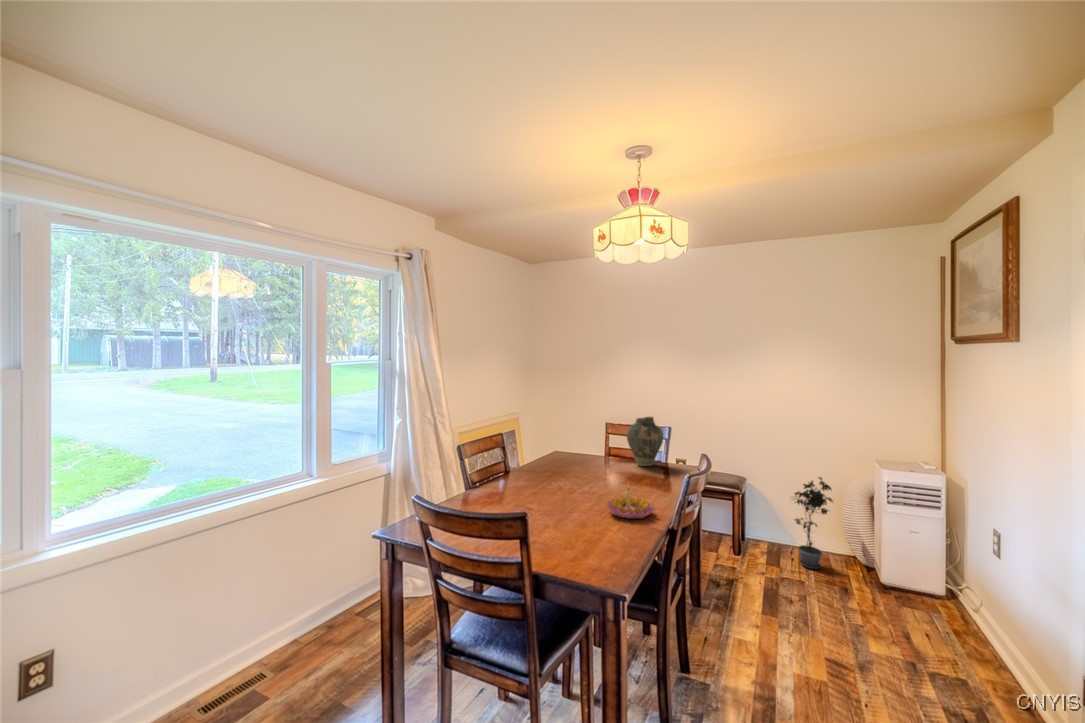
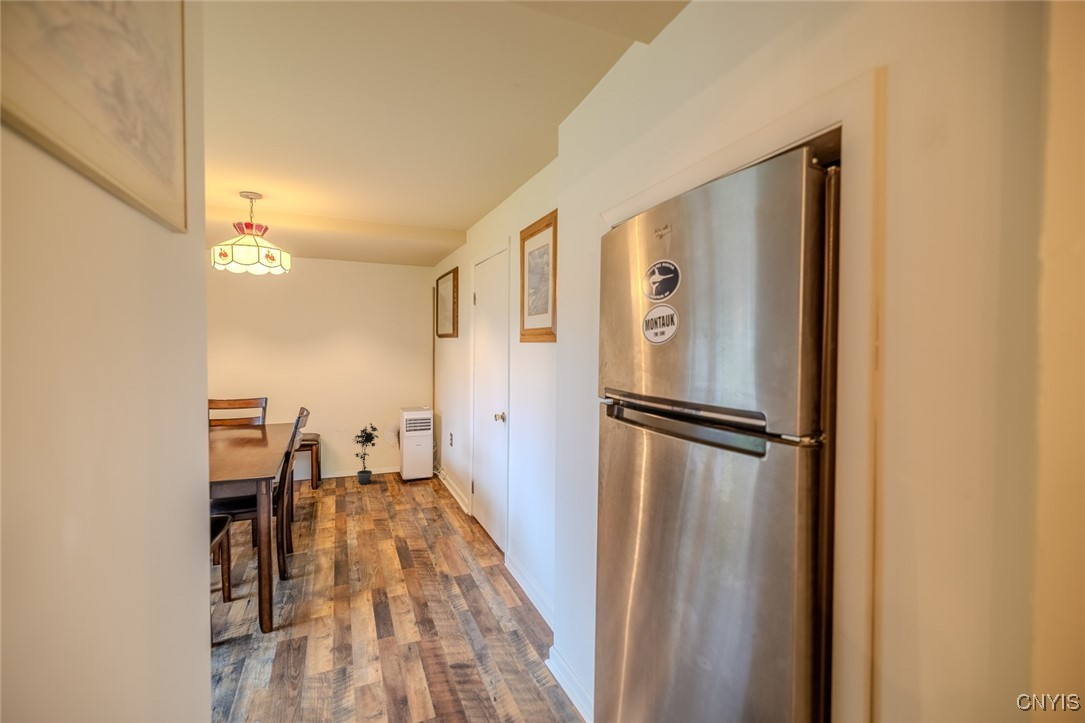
vase: present [627,417,663,466] -> none [224,391,259,431]
candle holder: present [607,483,655,519] -> none [231,431,272,456]

